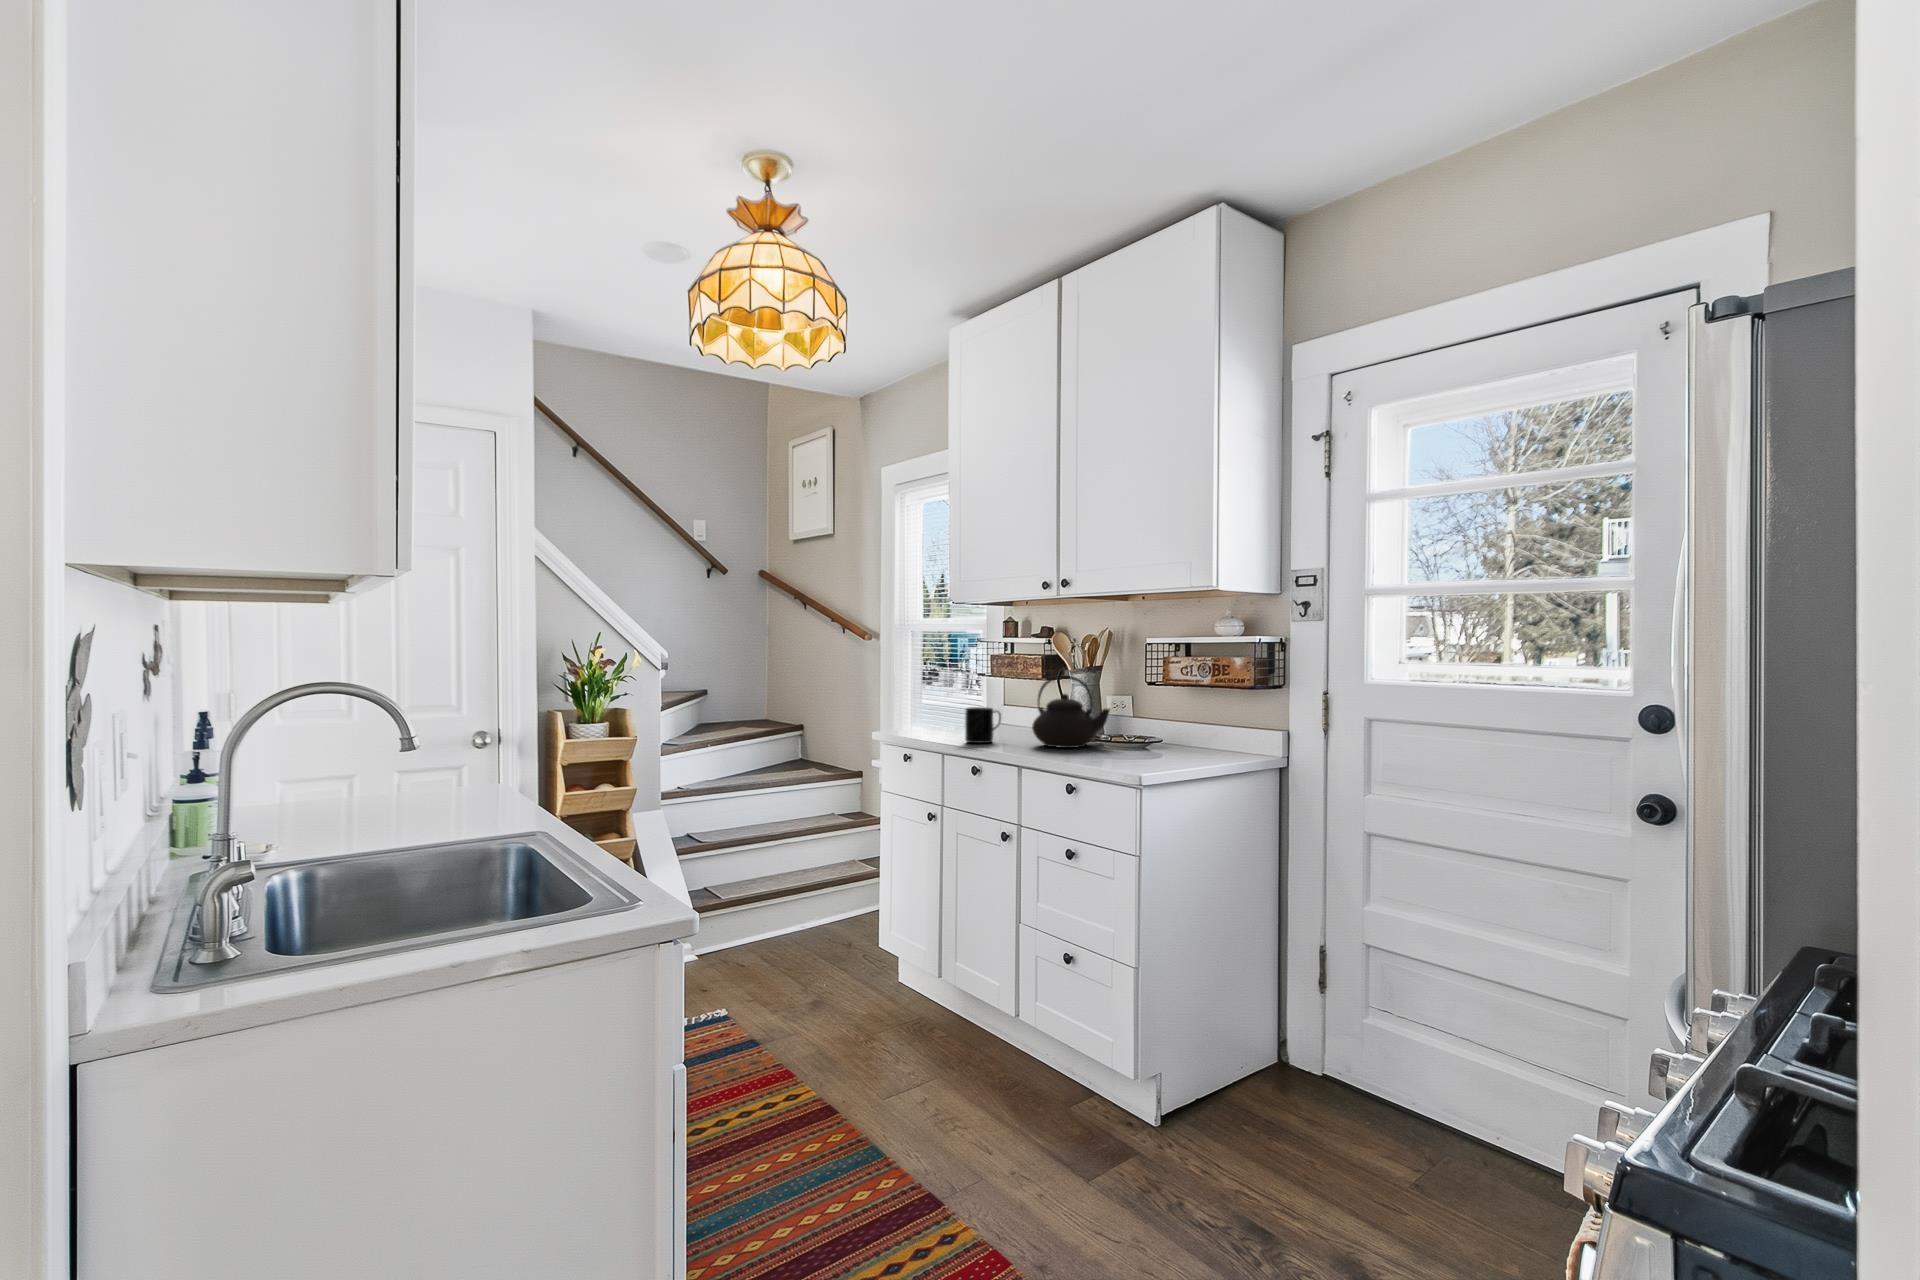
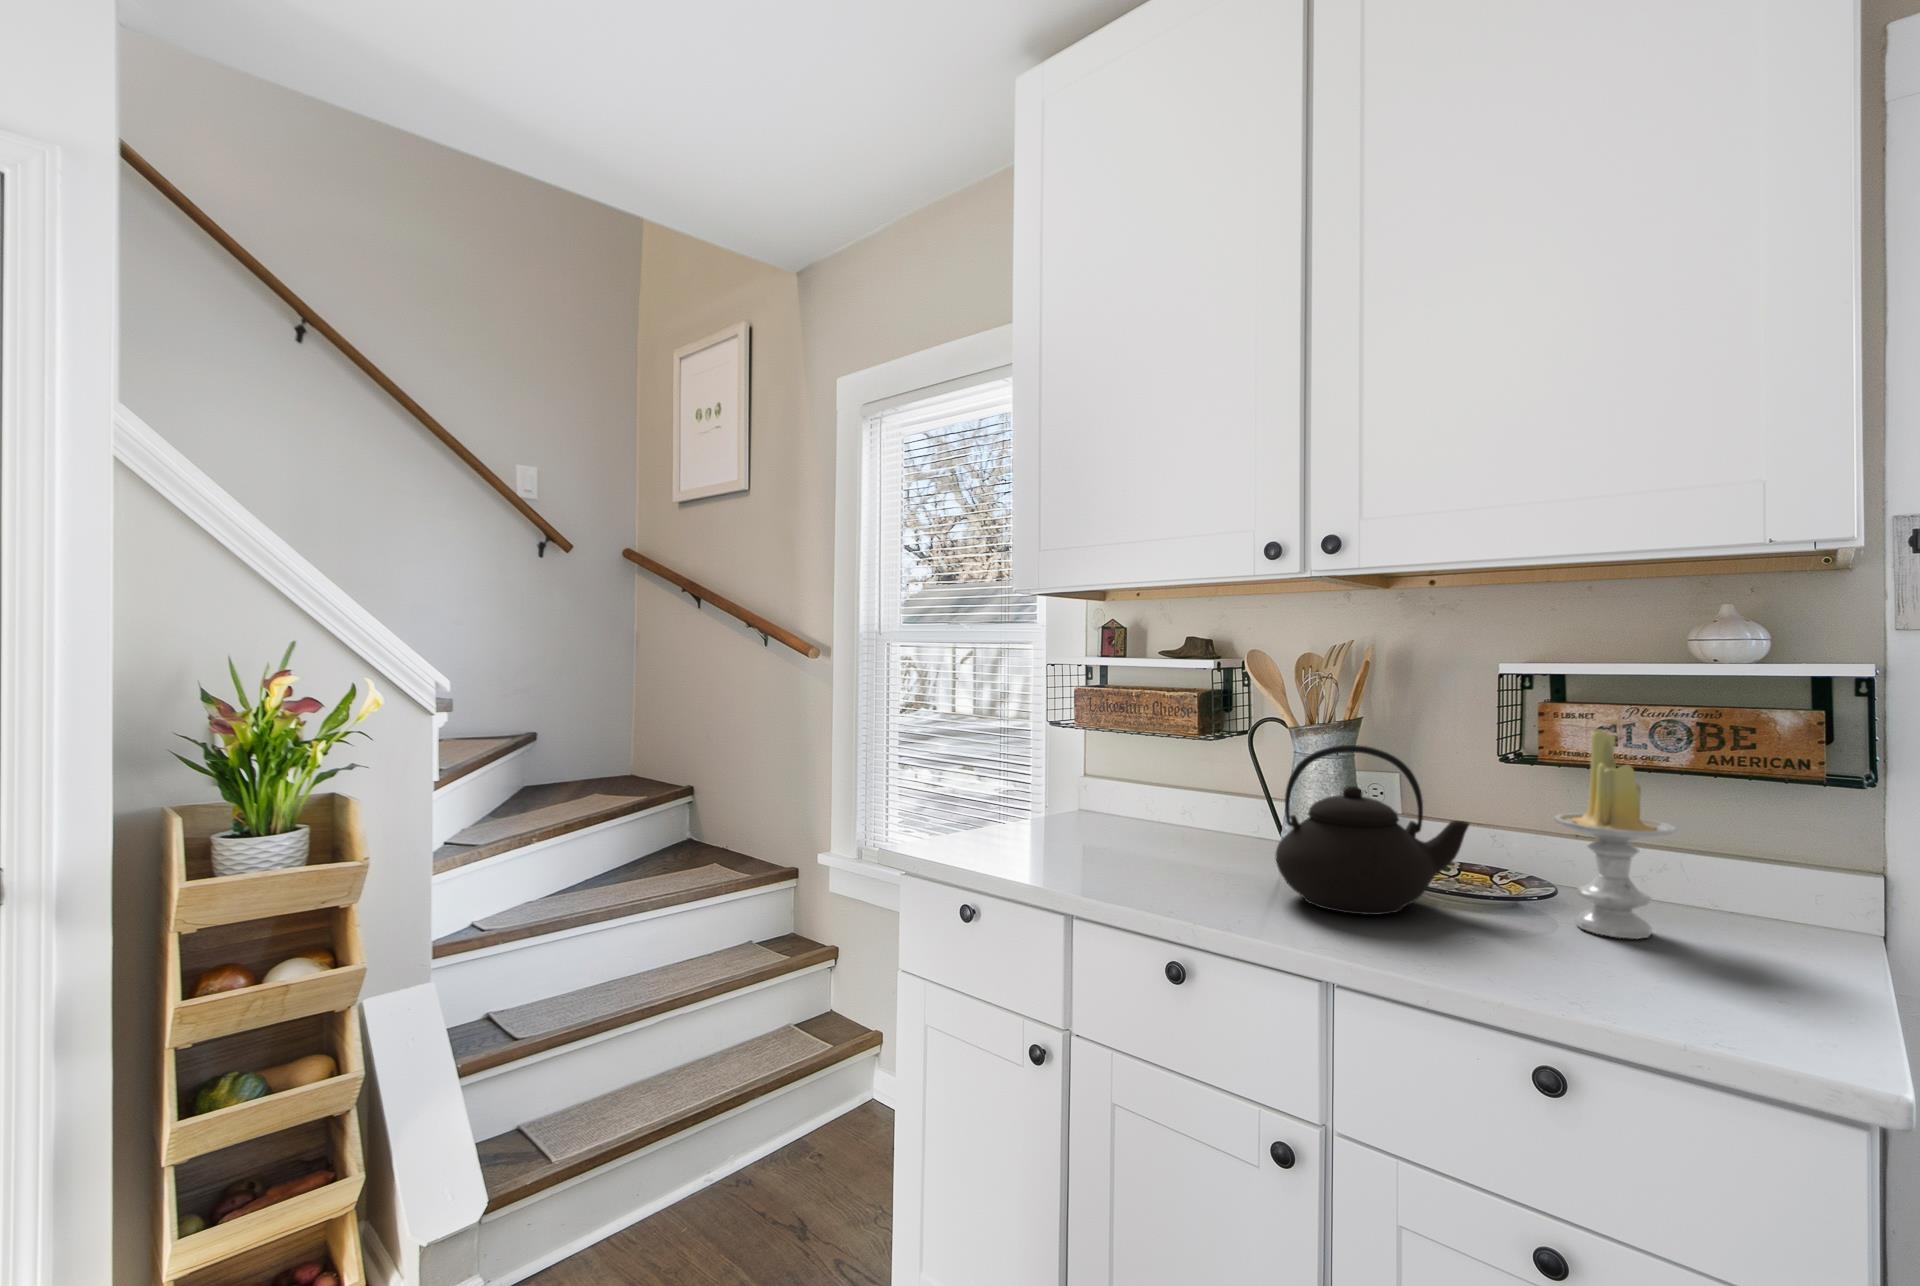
candle: none [1134,666,1178,753] -> present [1554,729,1676,939]
mug: present [965,707,1001,743] -> none [1108,809,1181,894]

